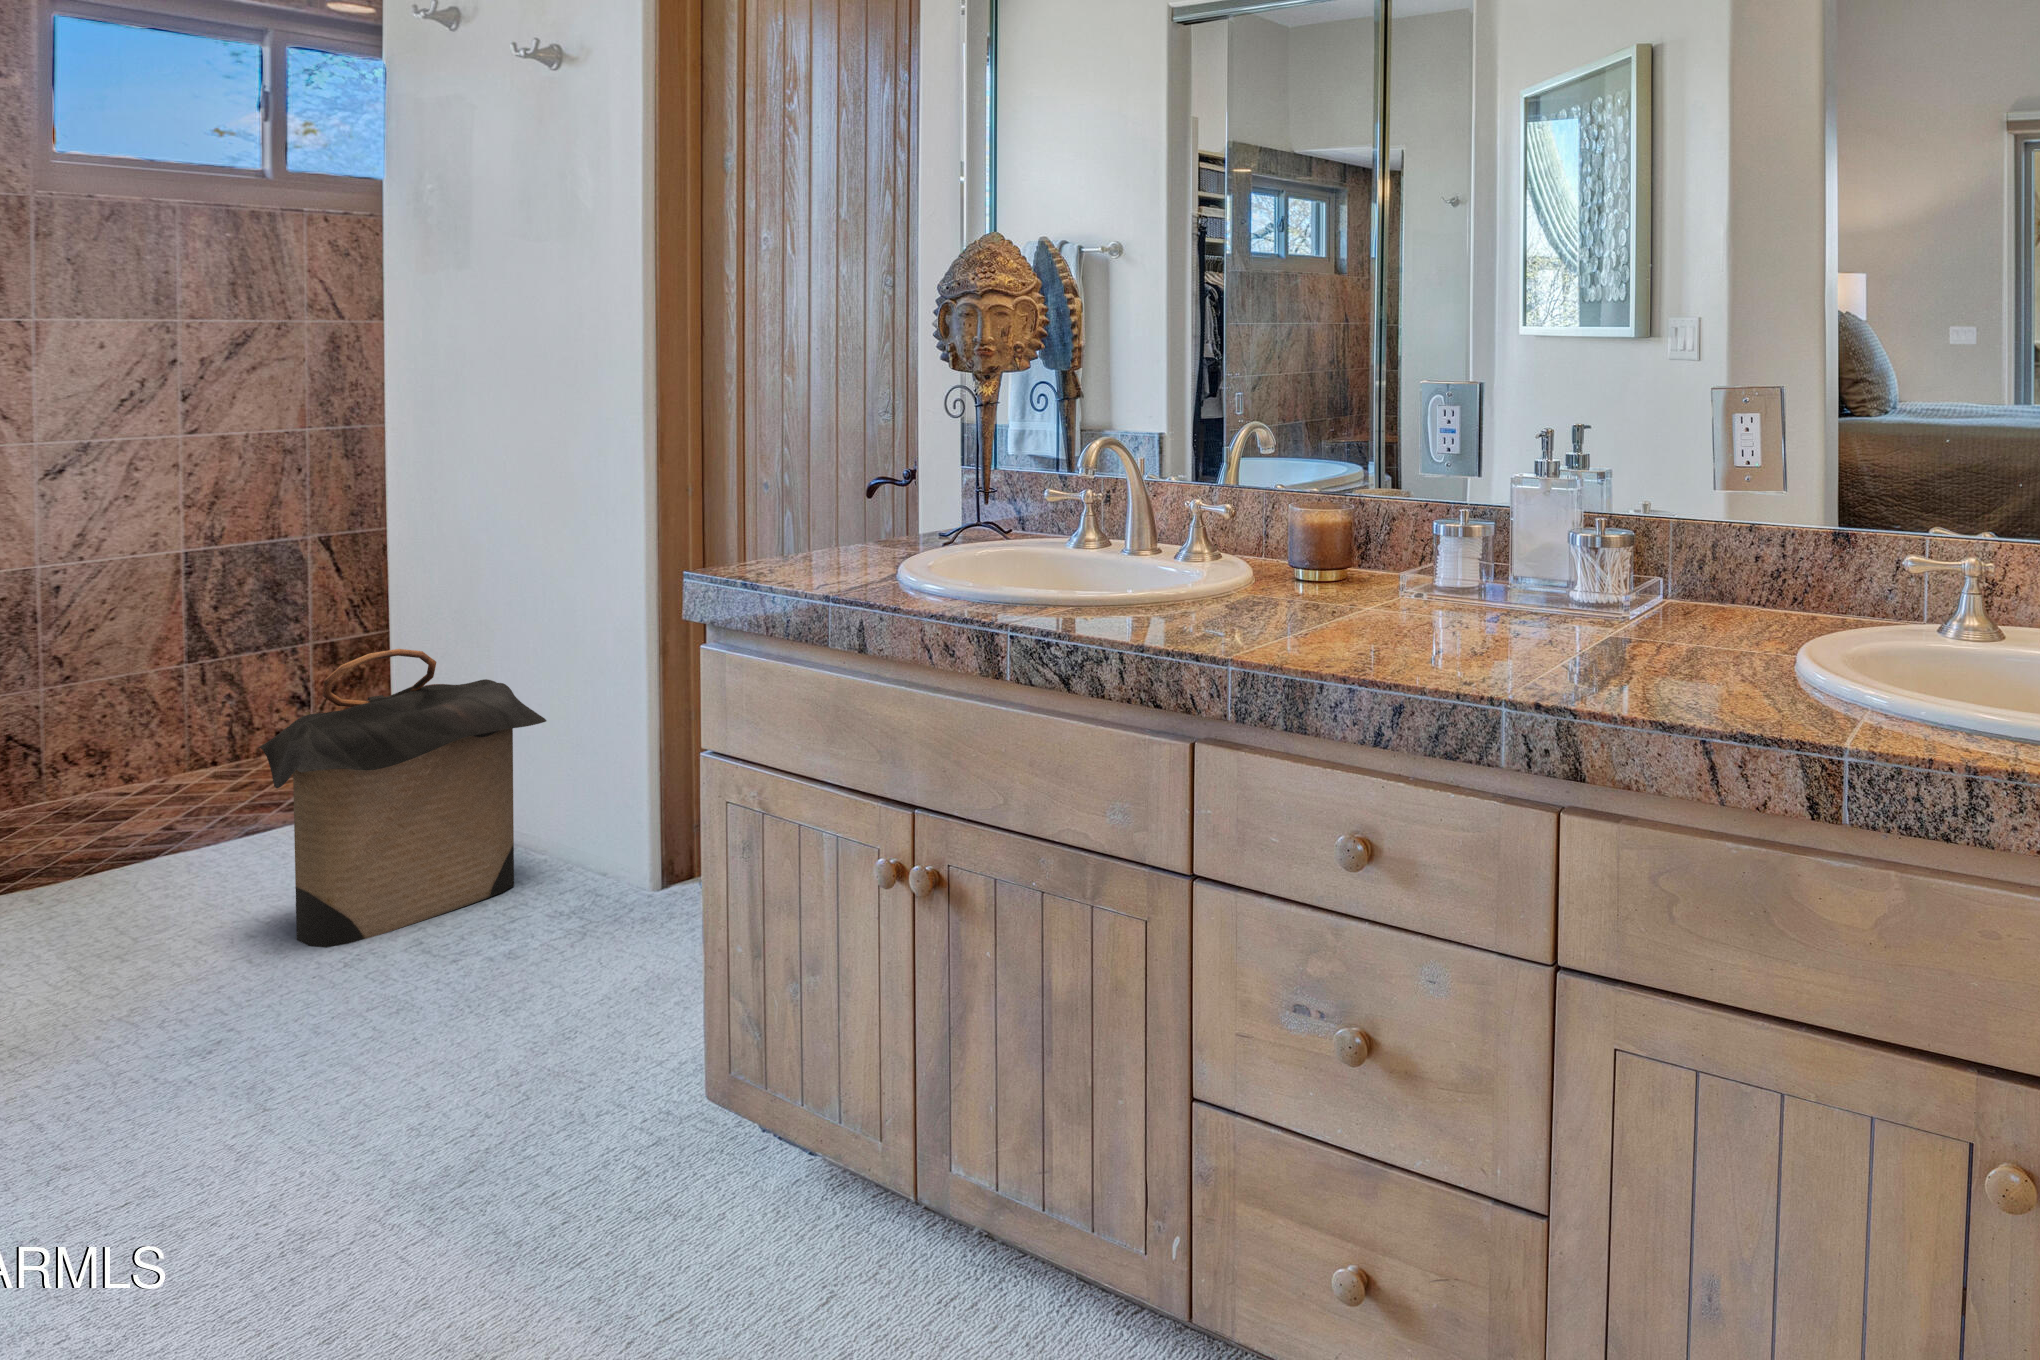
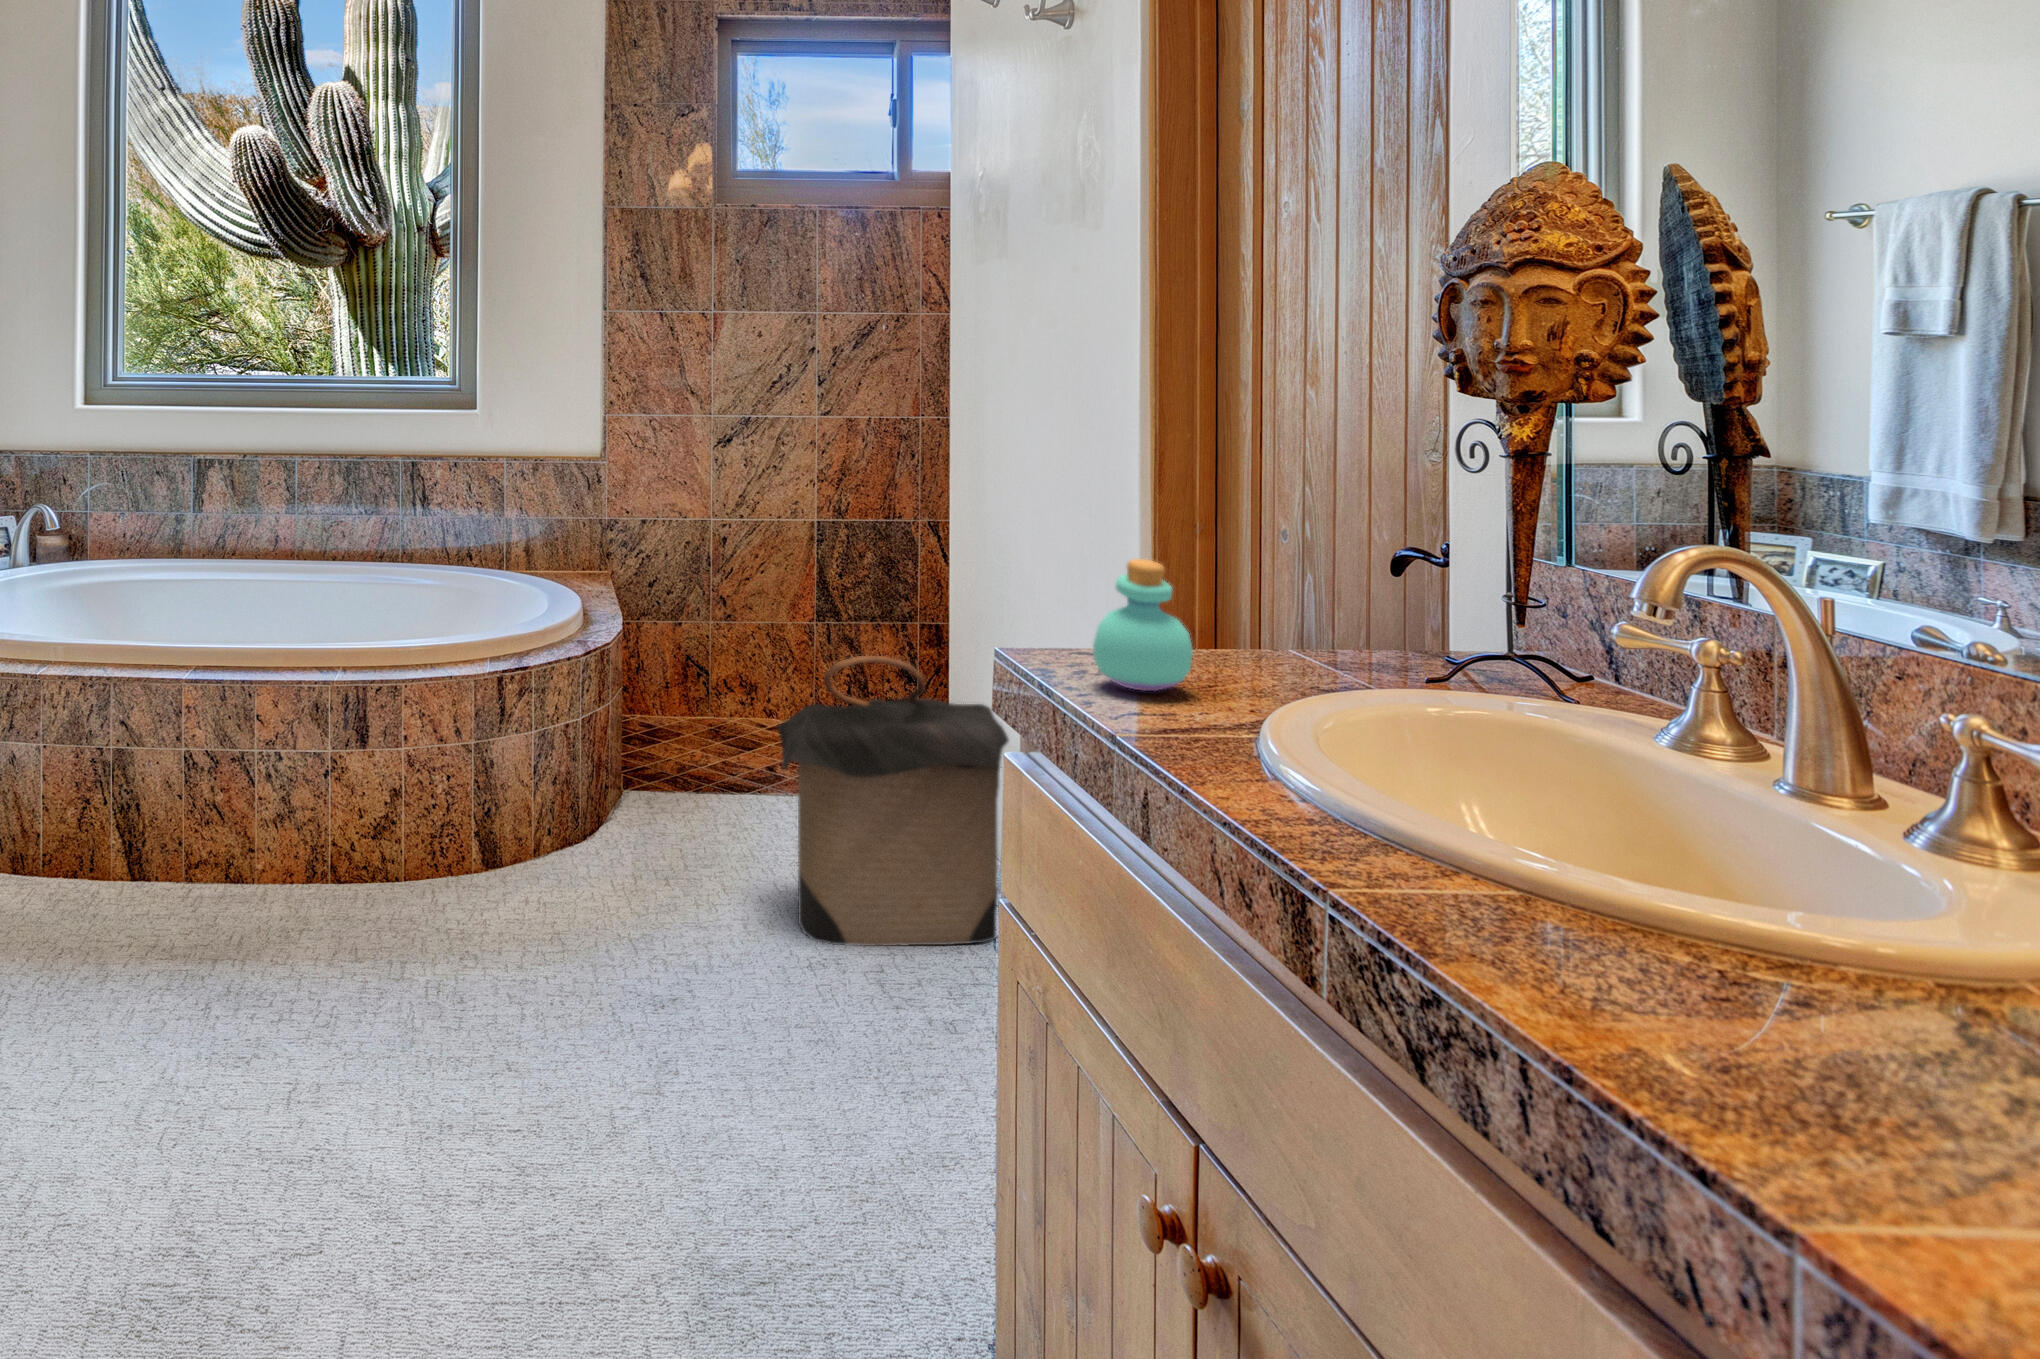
perfume bottle: none [770,486,838,573] -> present [1093,559,1193,691]

